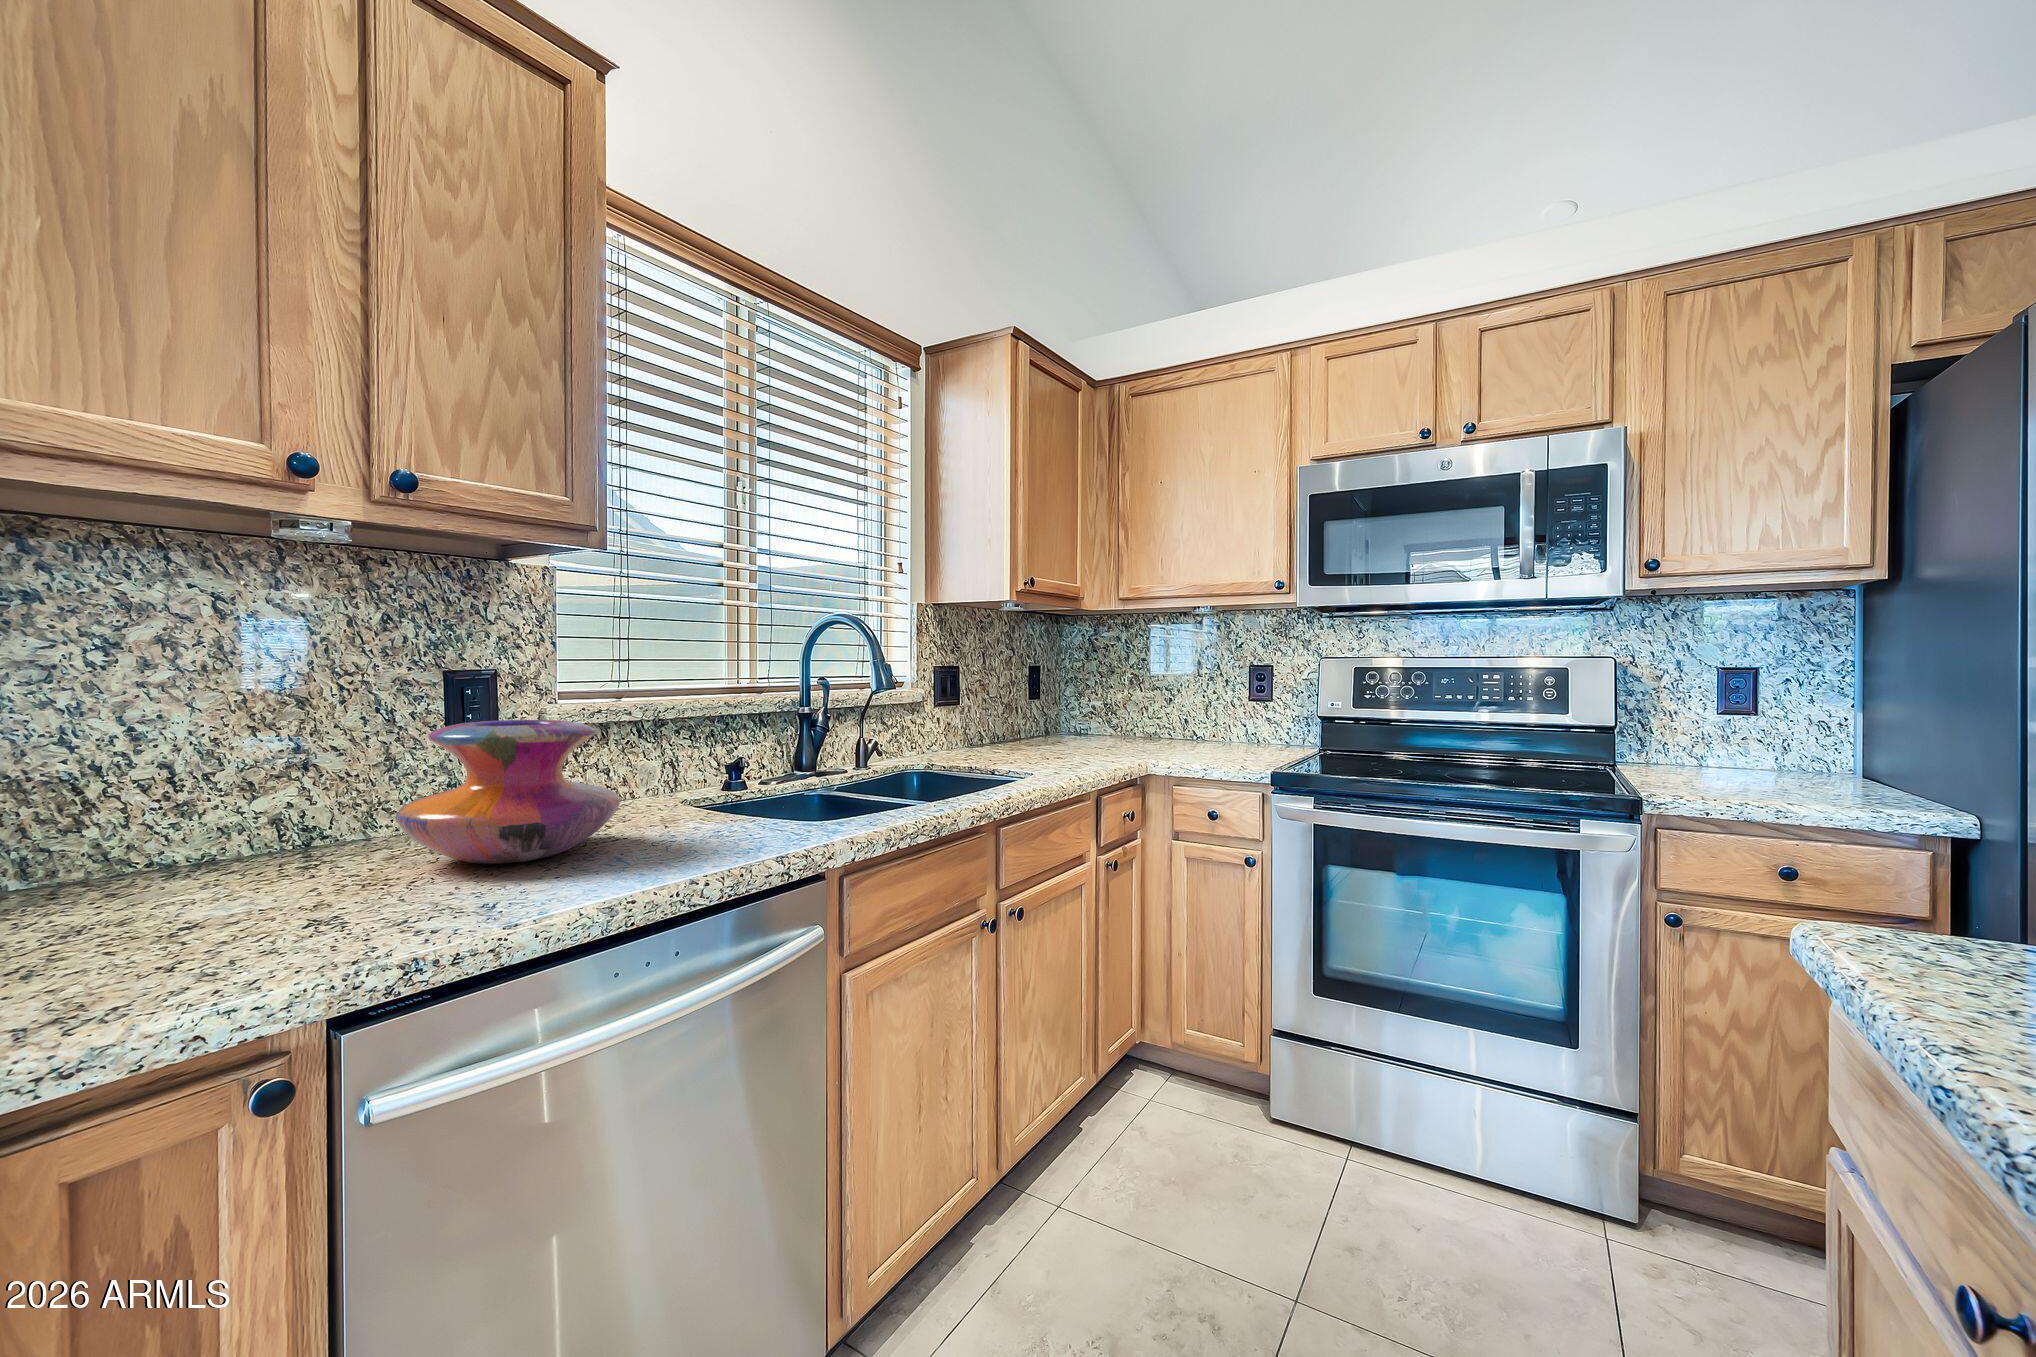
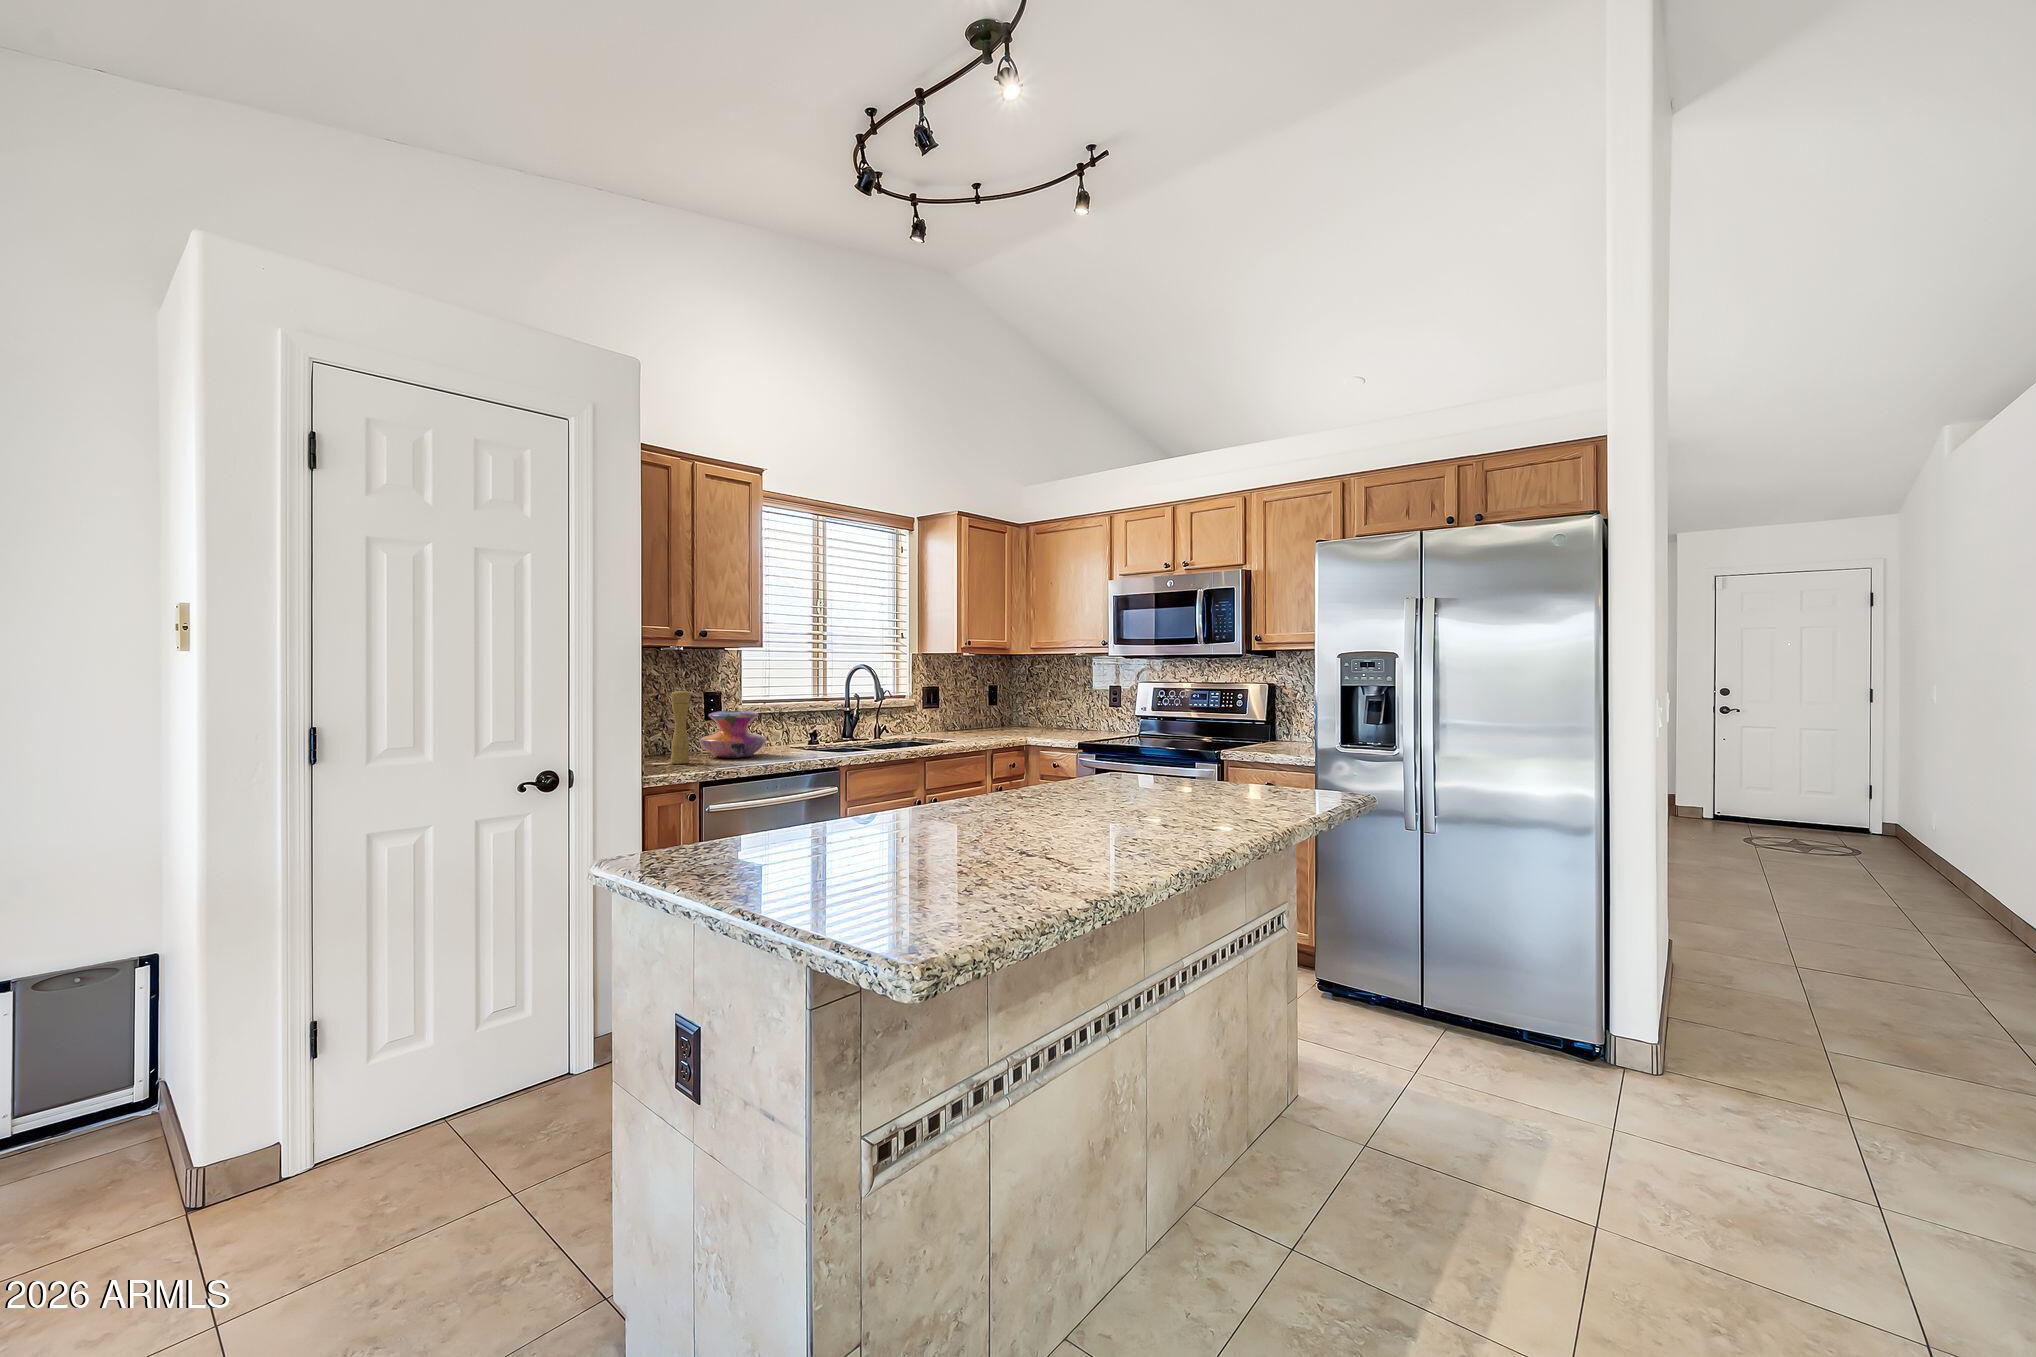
pepper mill: none [243,651,334,919] -> present [671,690,691,764]

